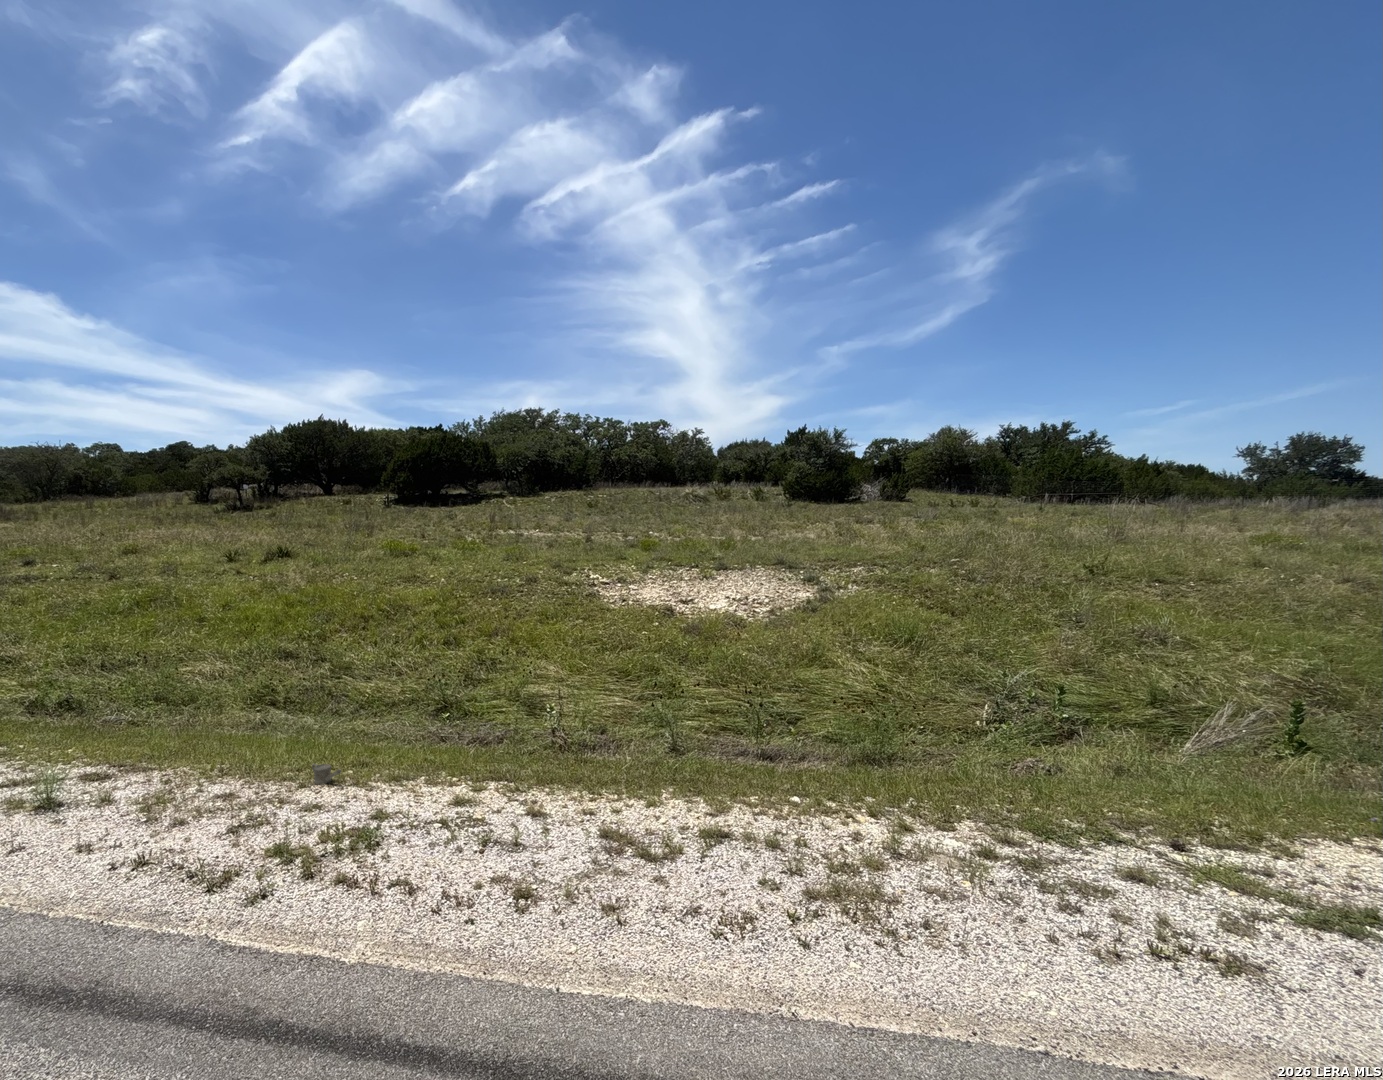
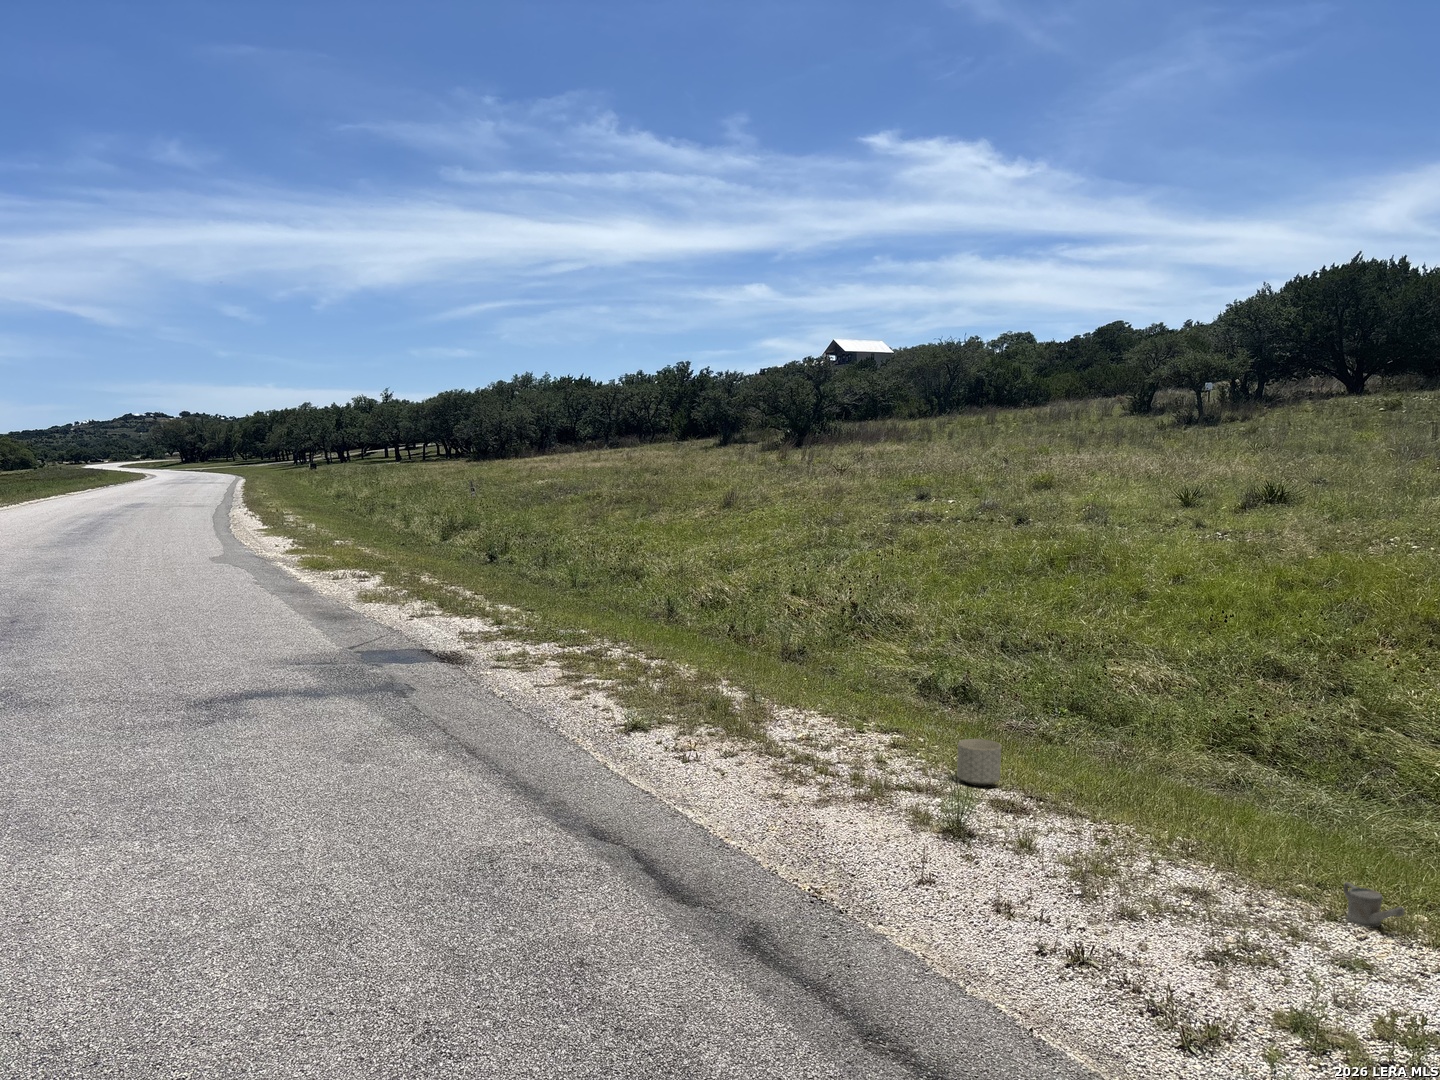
planter: none [48,734,87,768] -> present [957,739,1001,786]

